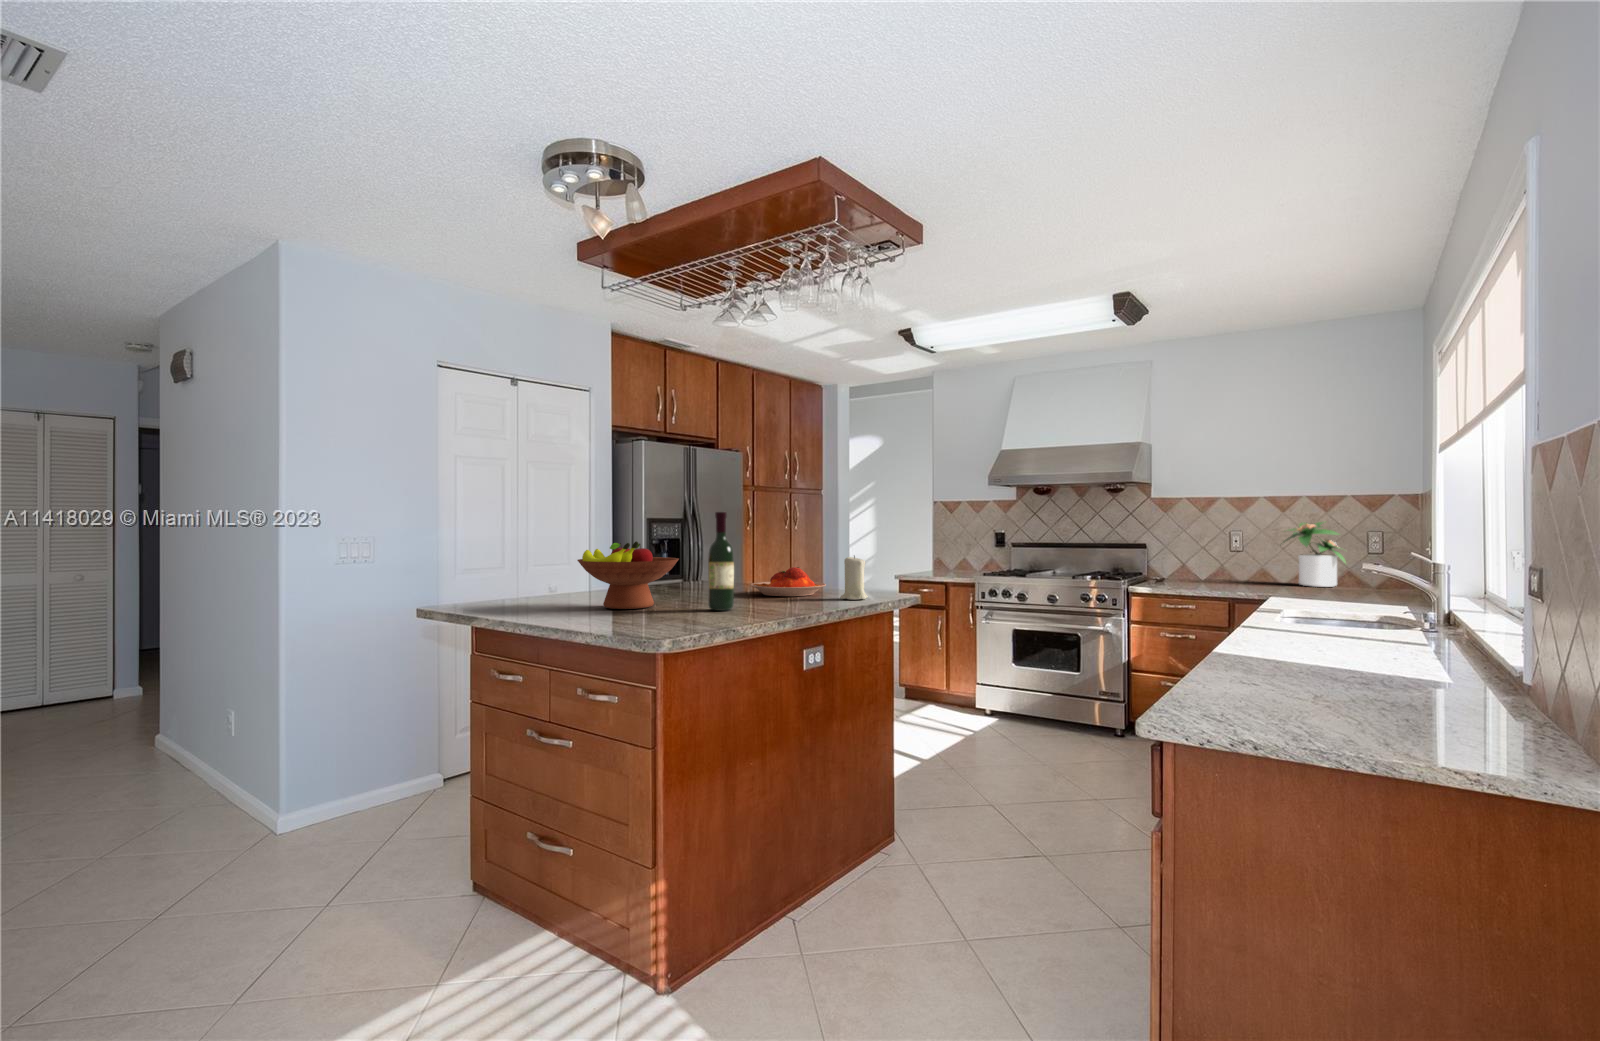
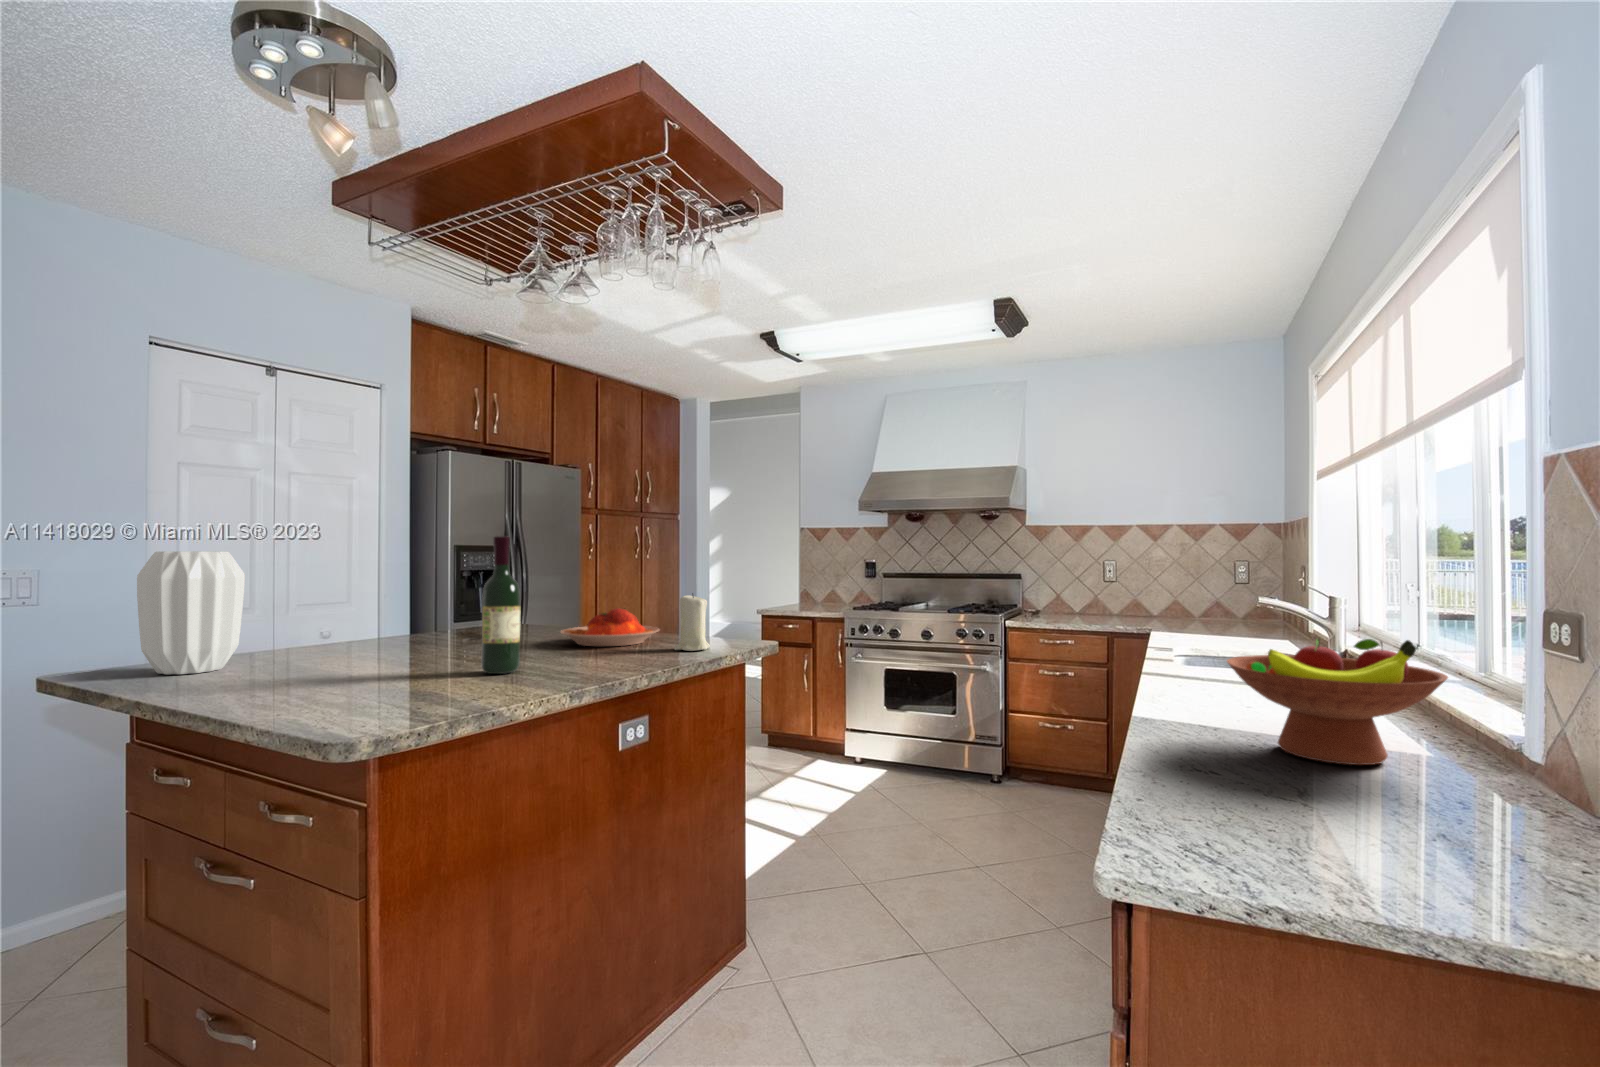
potted plant: present [1280,522,1346,587] -> none [1153,550,1220,618]
vase: none [478,523,541,608] -> present [137,551,245,674]
fruit bowl: present [577,541,679,609] -> present [1227,639,1448,765]

